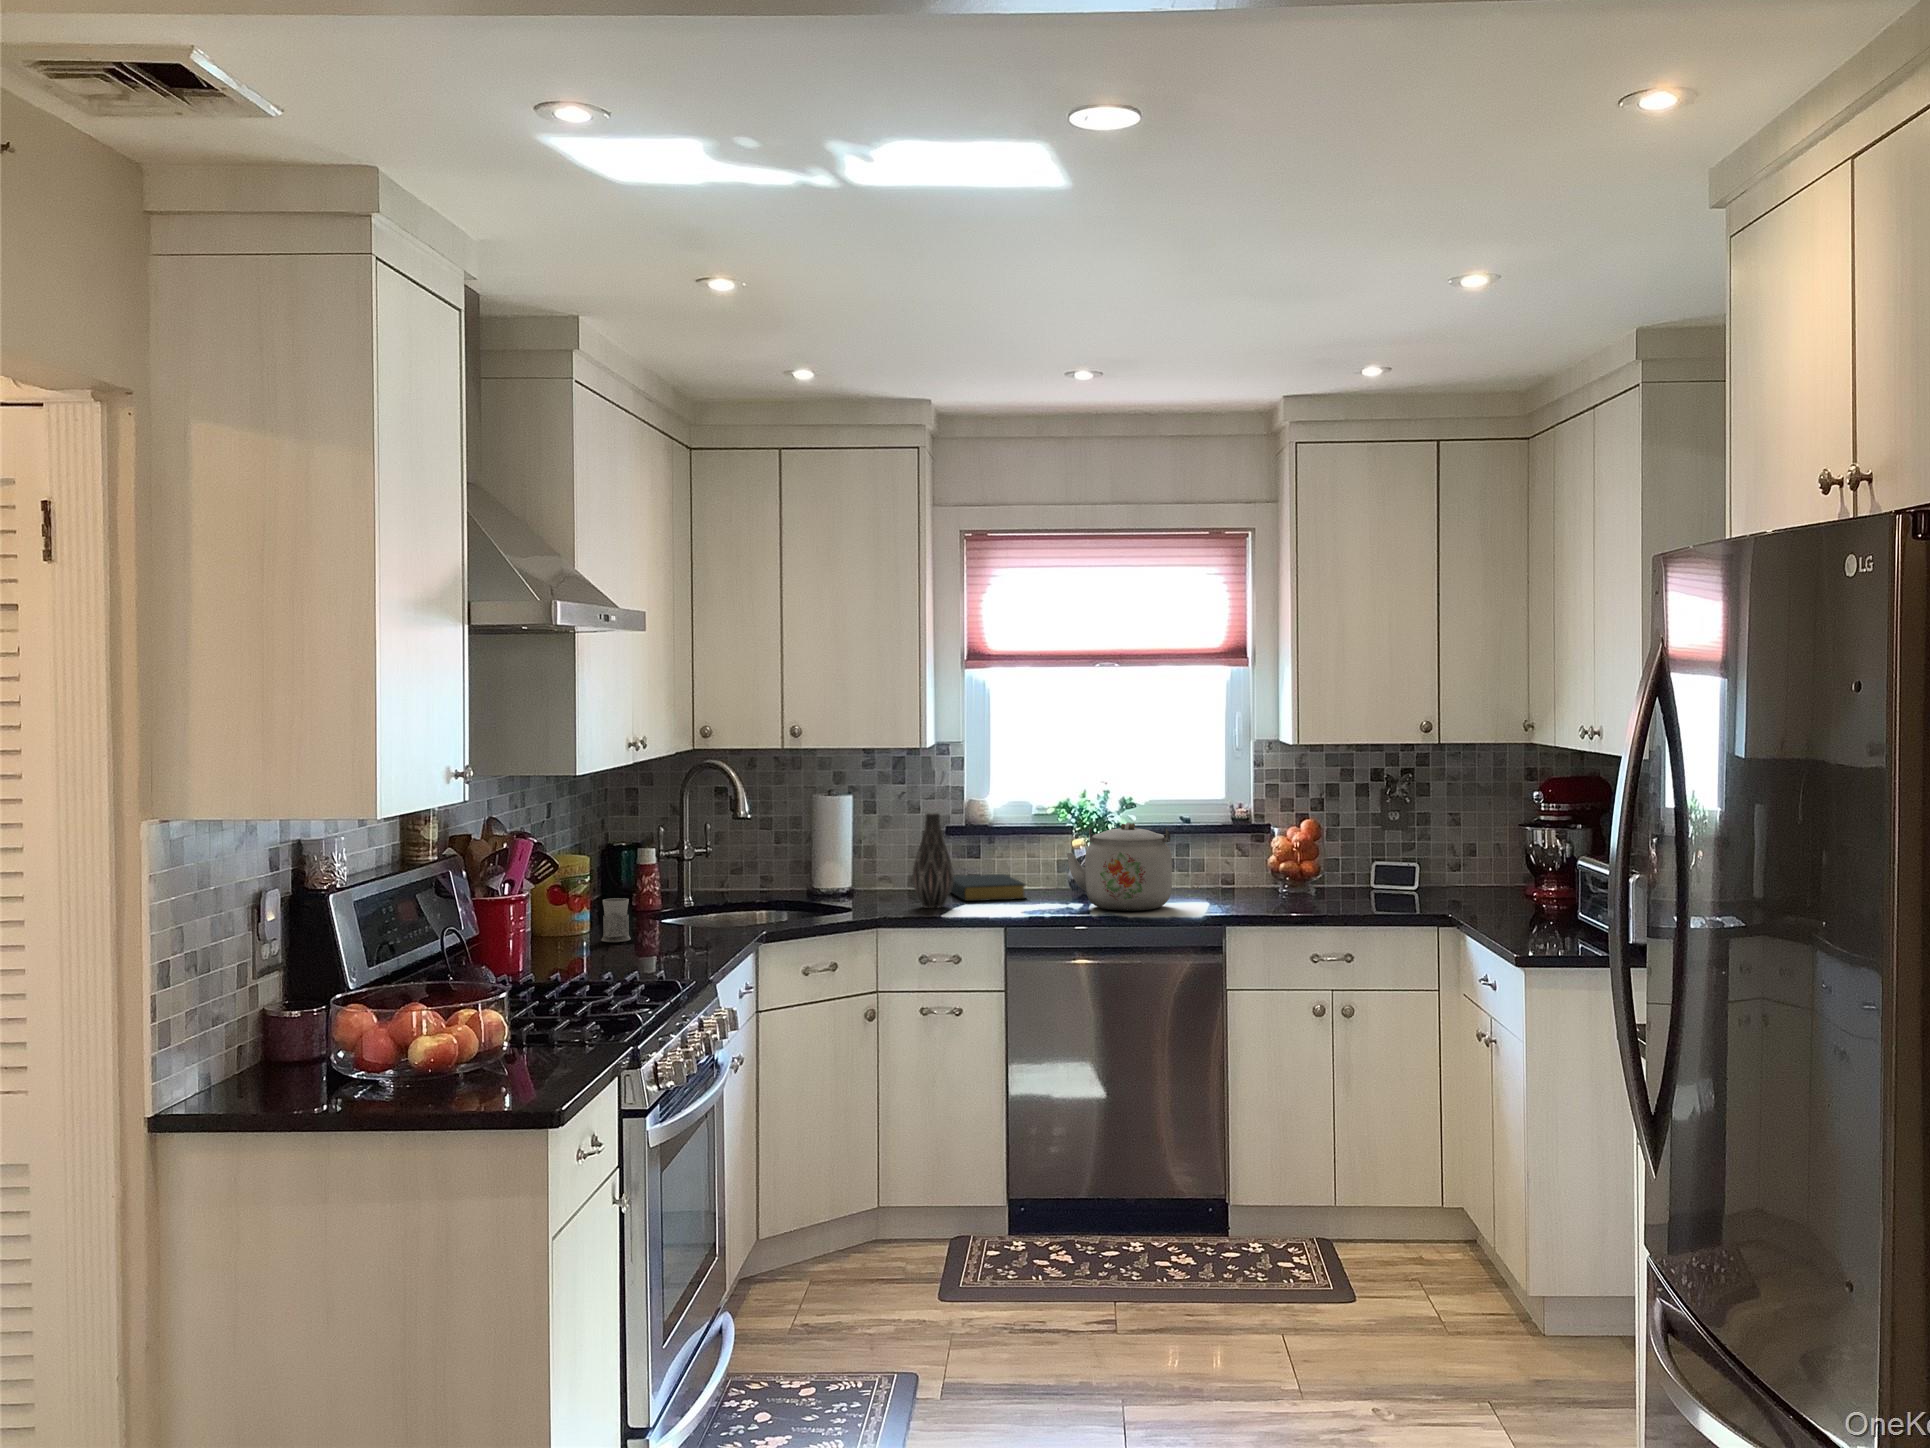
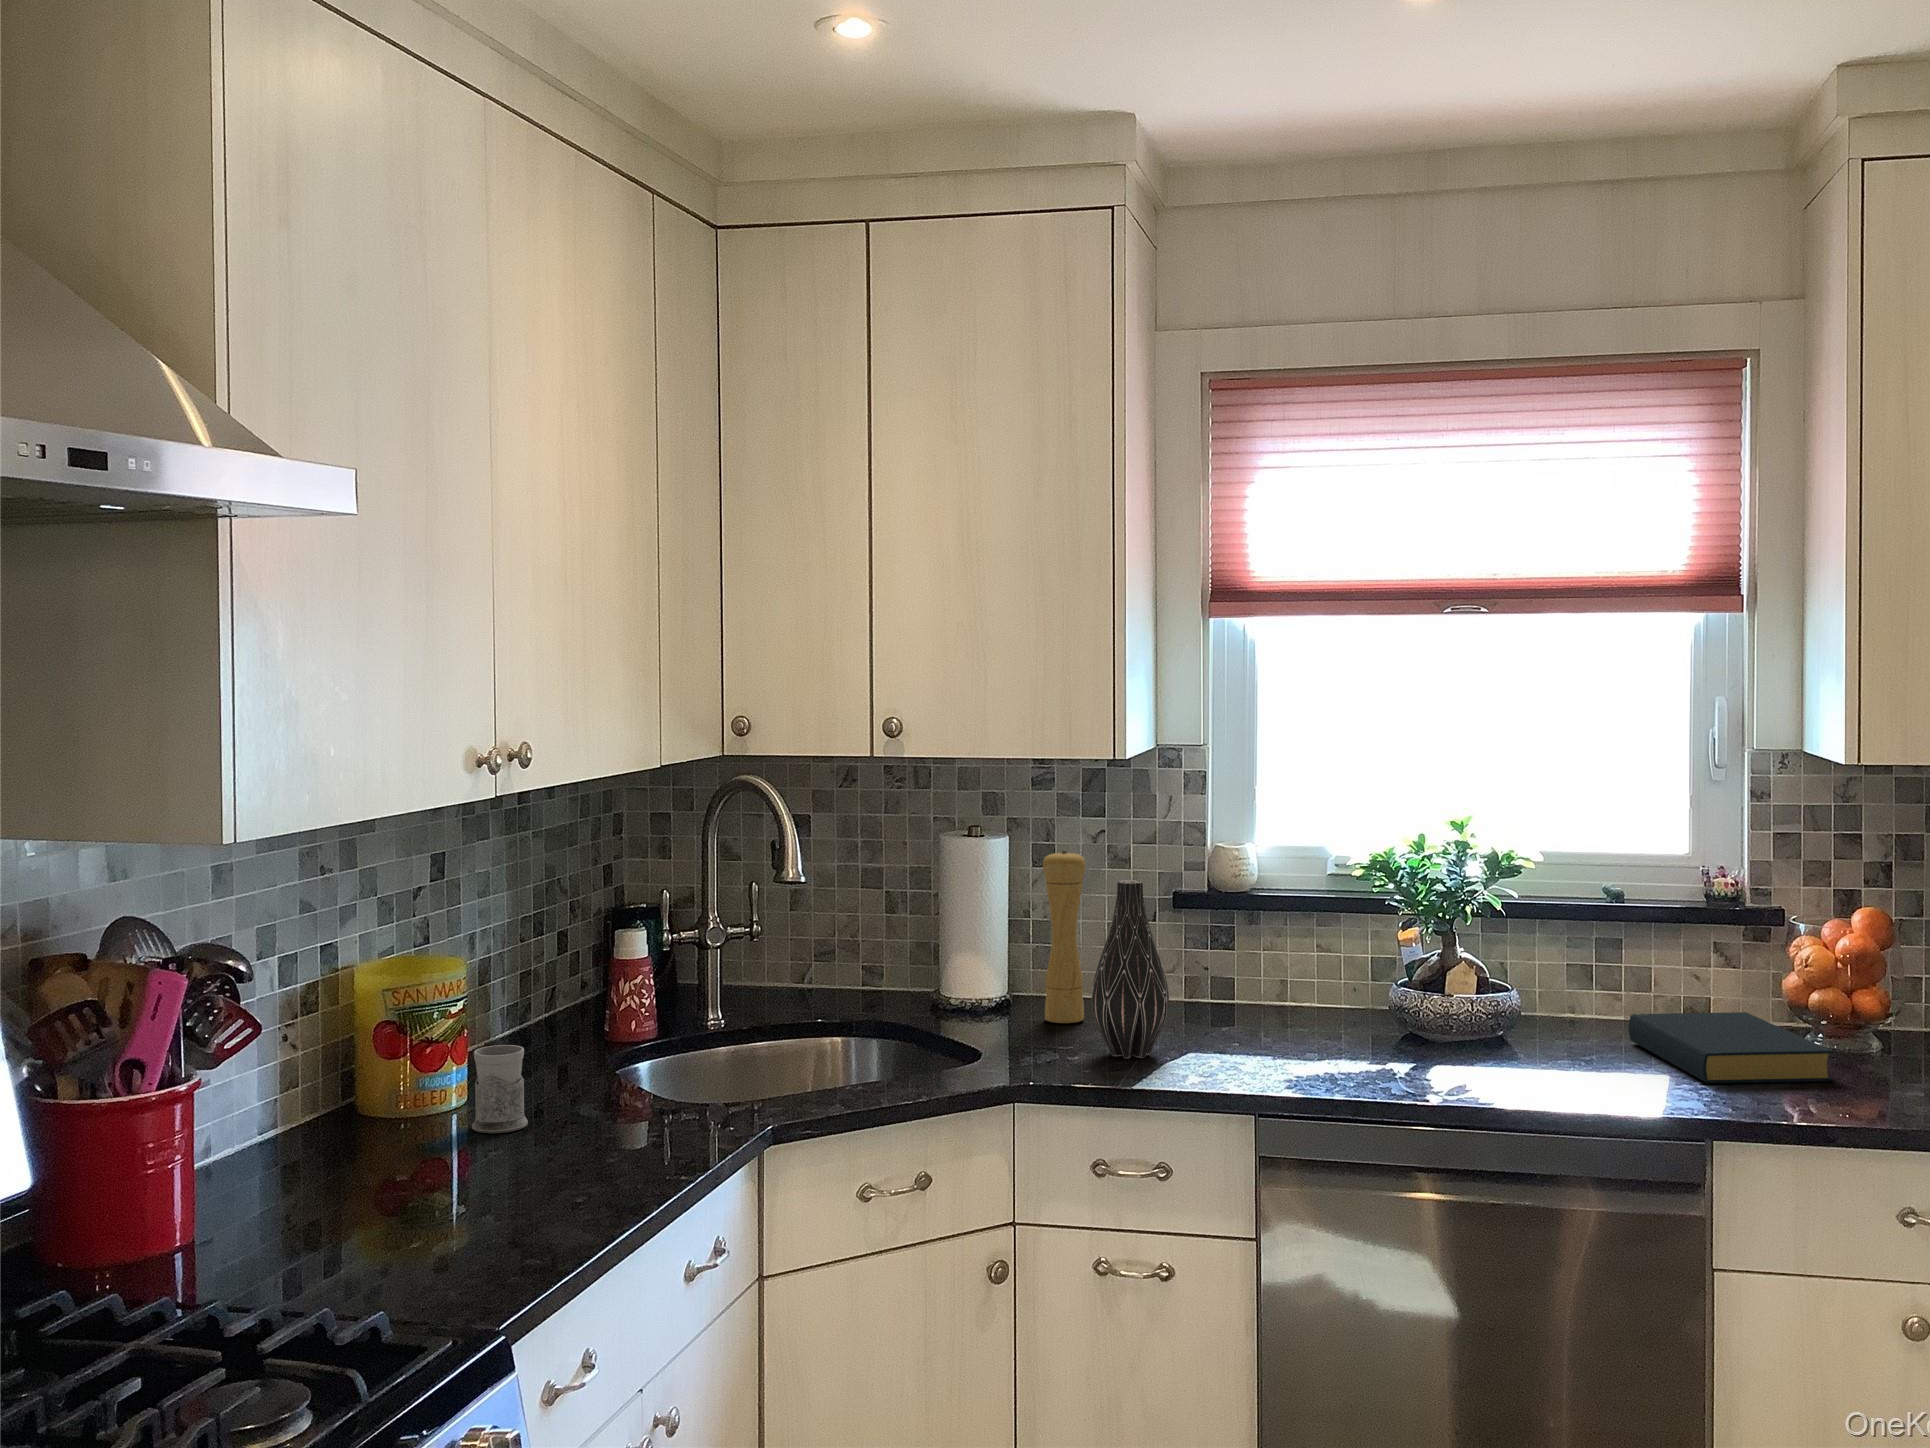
pepper mill: none [877,801,900,897] -> present [1043,850,1085,1023]
kettle: present [1066,823,1172,911] -> none [1380,914,1592,1091]
hardback book: present [951,874,1025,901] -> present [1629,1012,1835,1083]

